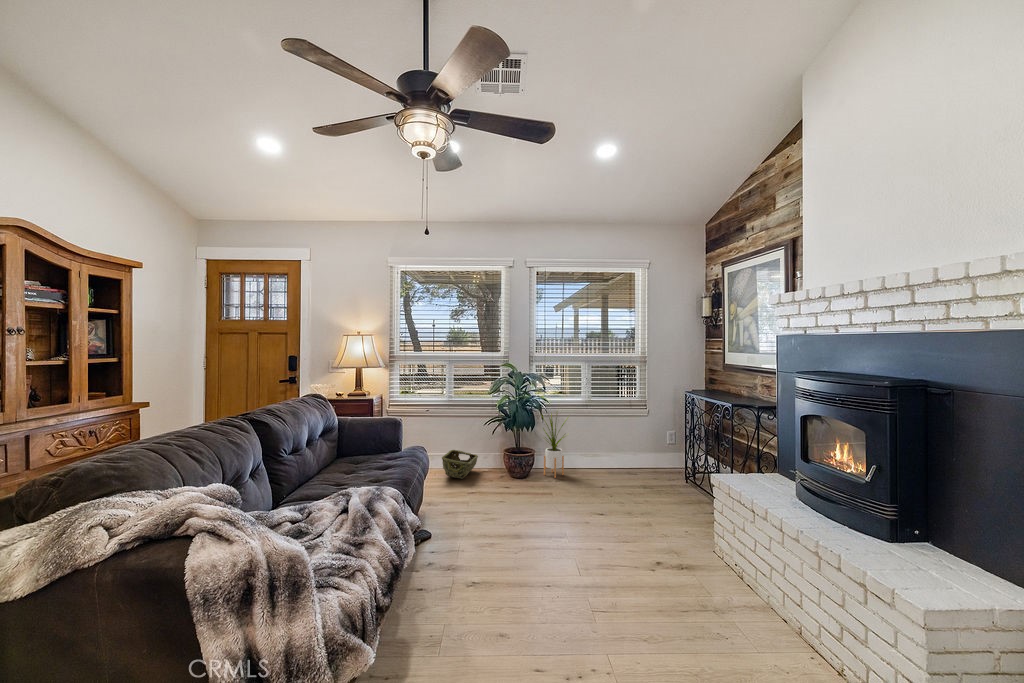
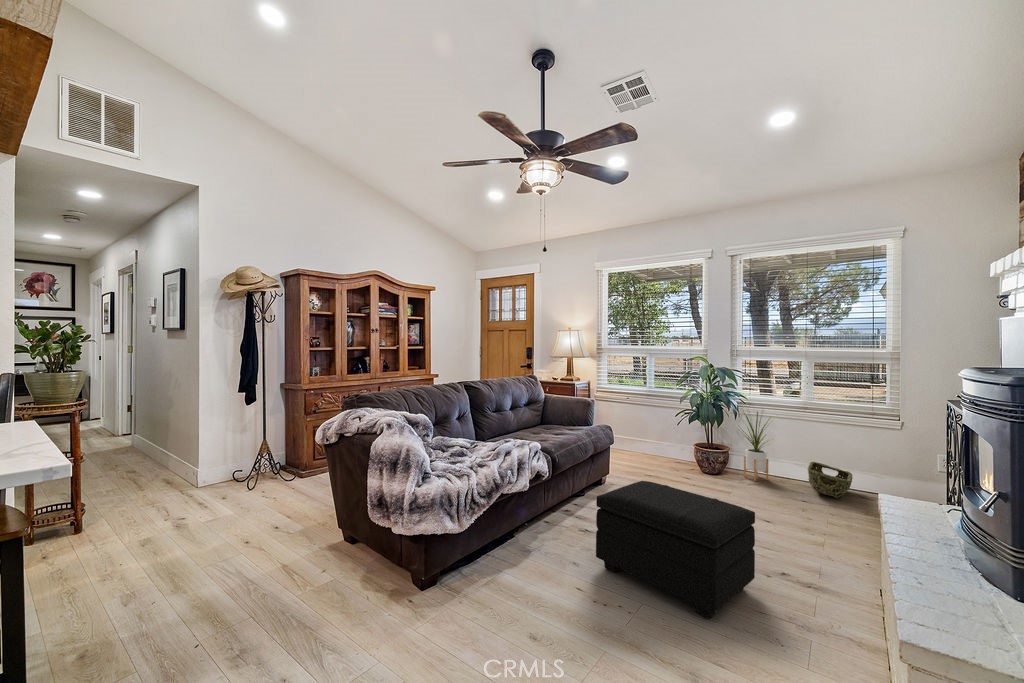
woven basket: present [442,450,478,479] -> present [808,462,852,498]
footstool: none [508,509,657,644] -> present [596,481,755,619]

